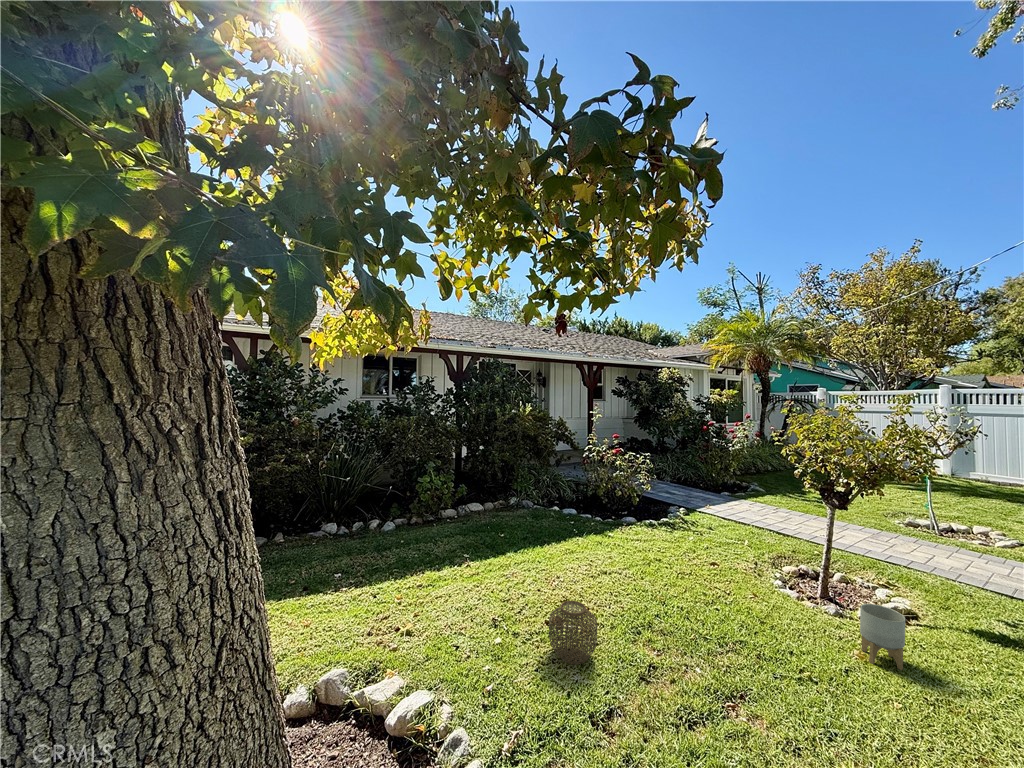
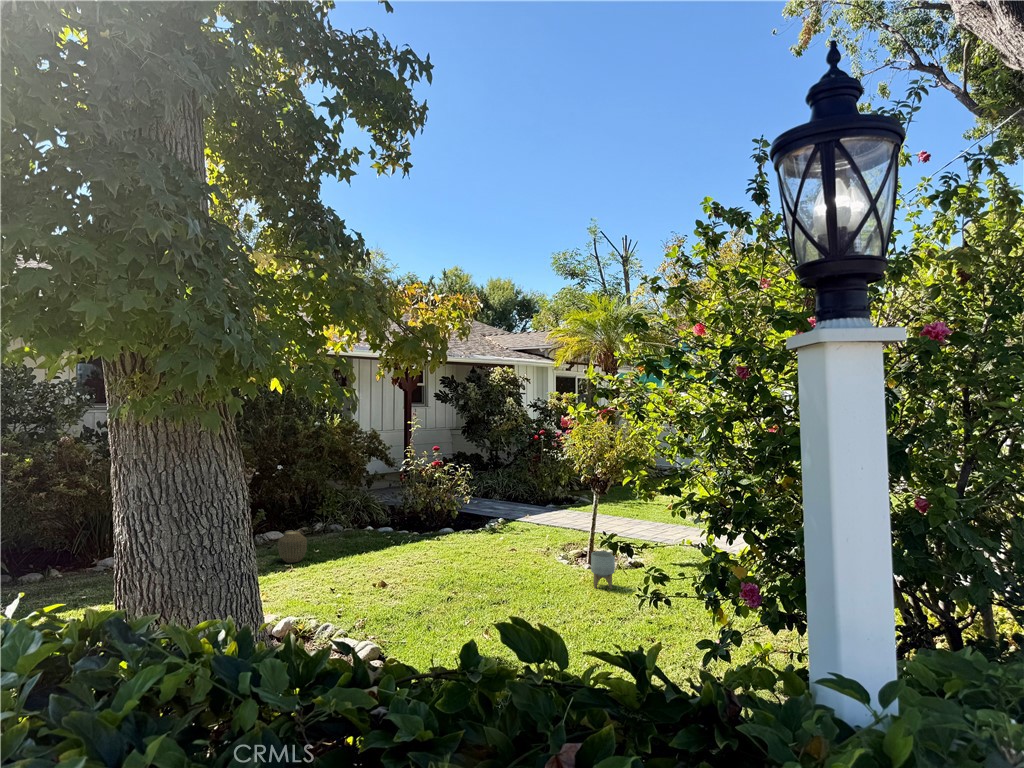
woven basket: present [549,601,597,665] -> present [278,531,307,563]

